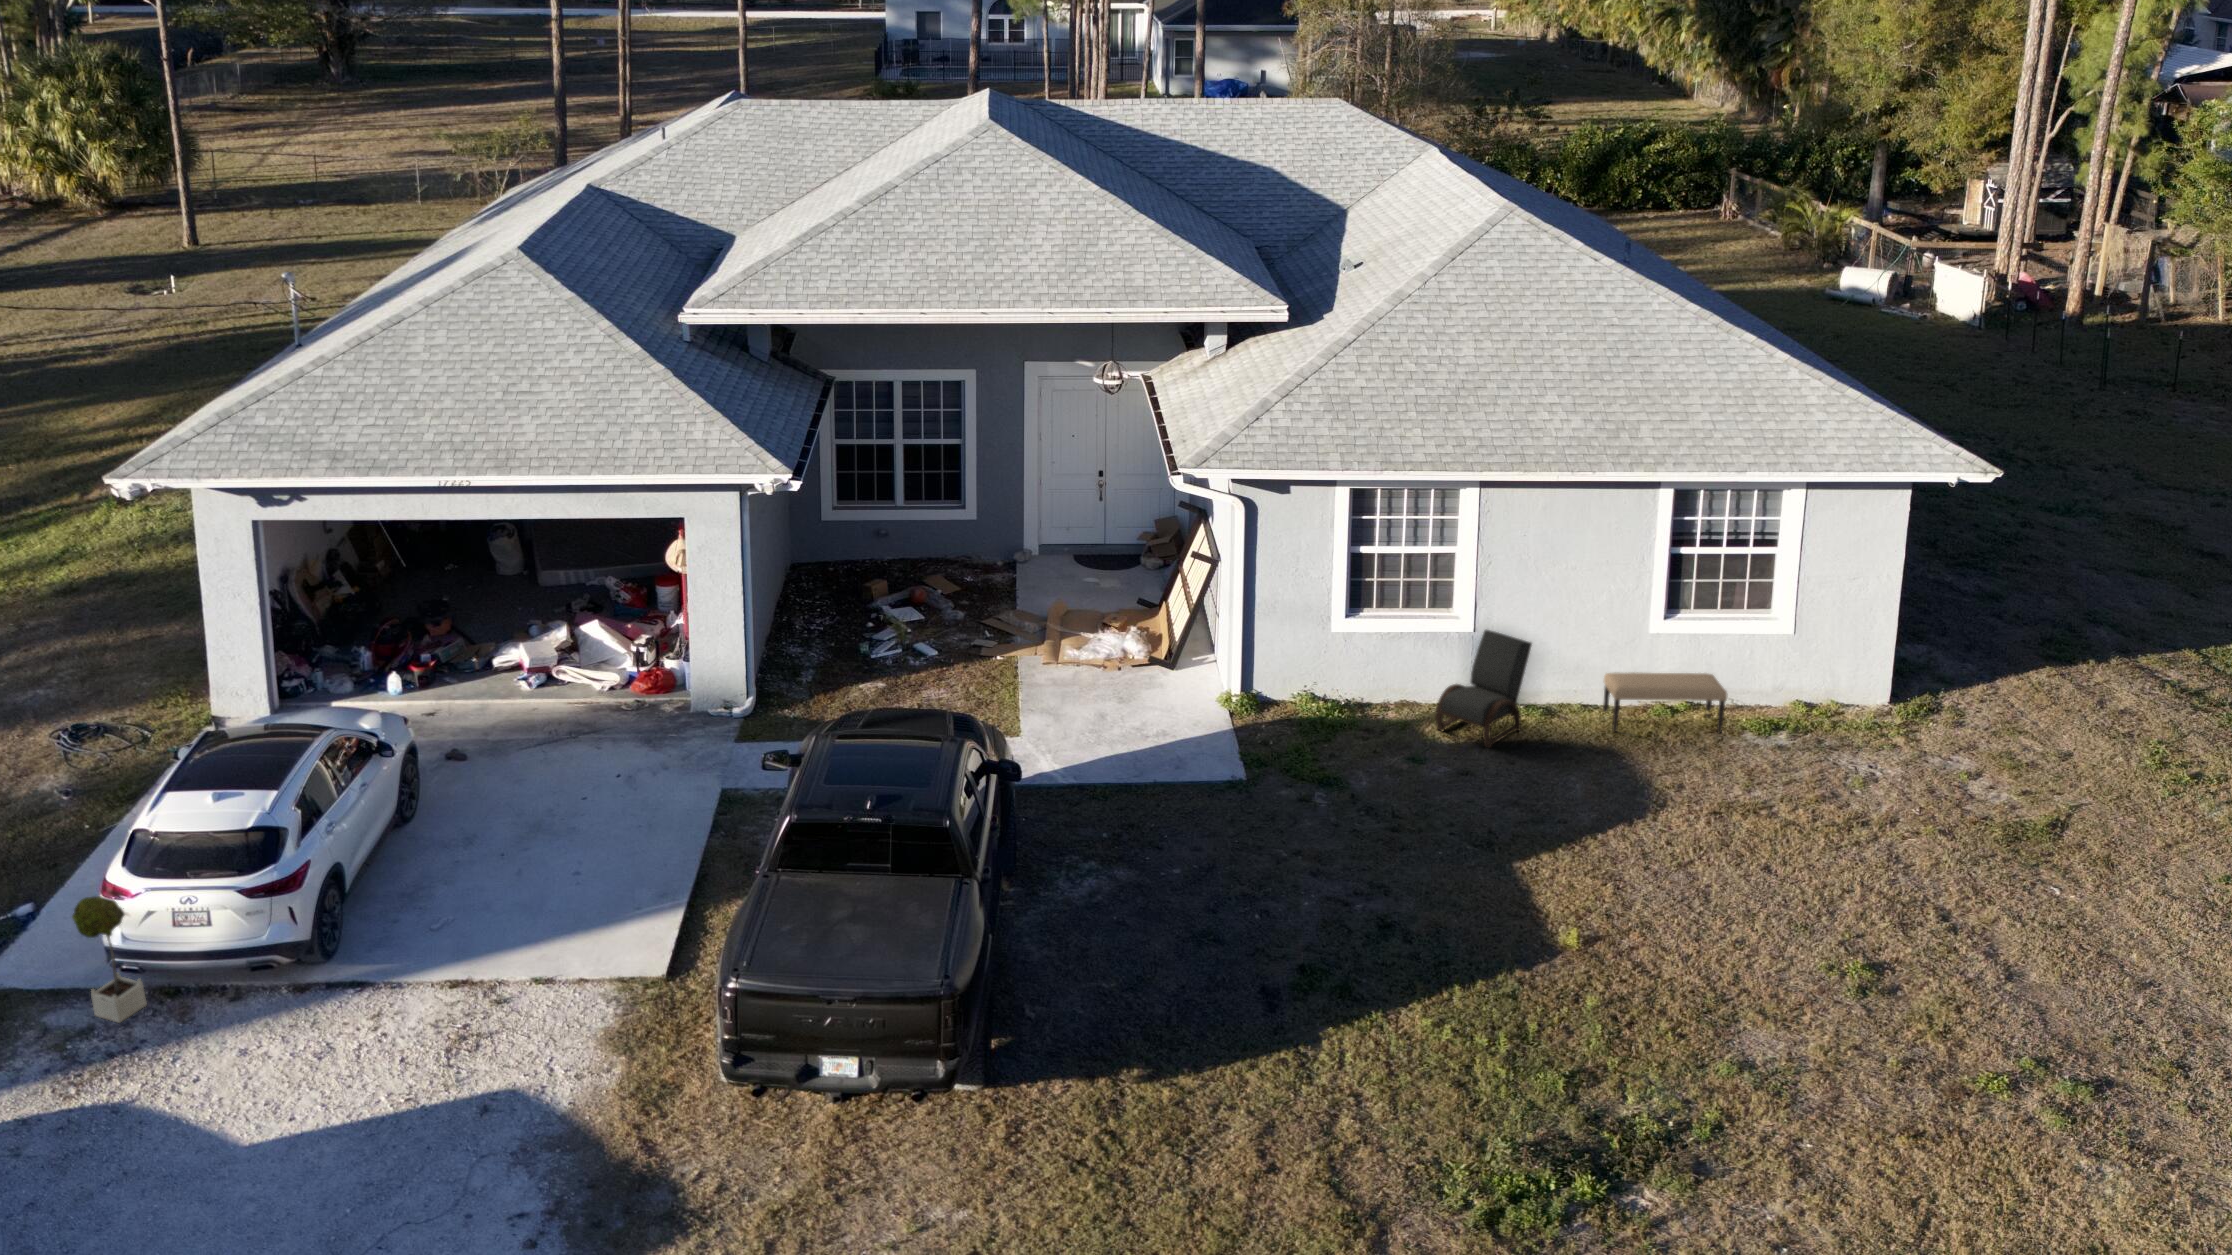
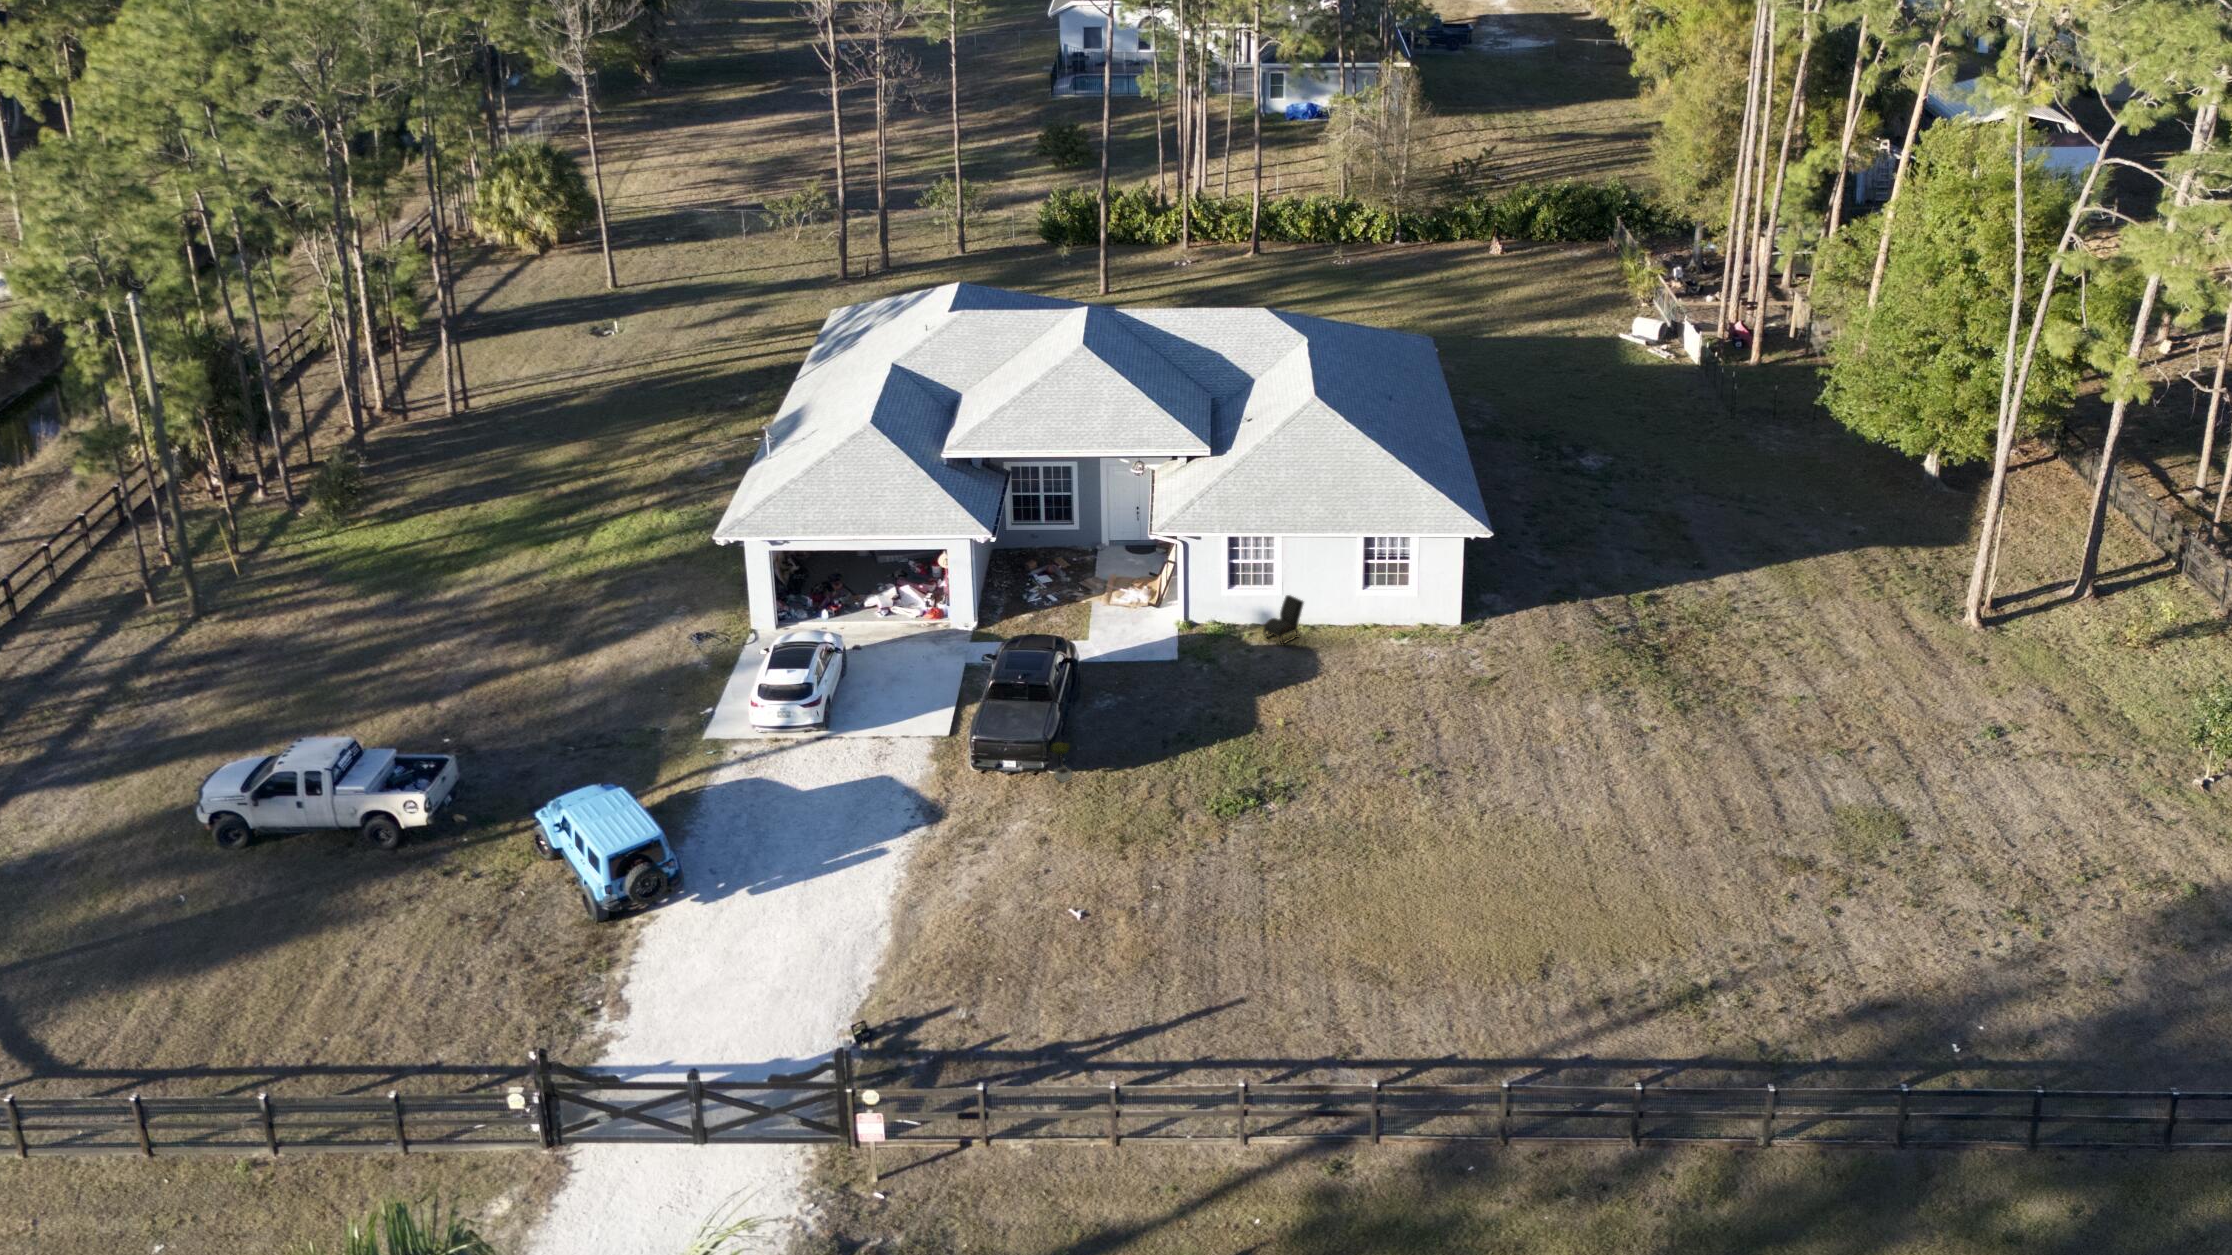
bench: present [1603,672,1728,733] -> none [1338,613,1385,639]
potted tree: present [72,896,147,1023] -> present [1050,742,1072,783]

